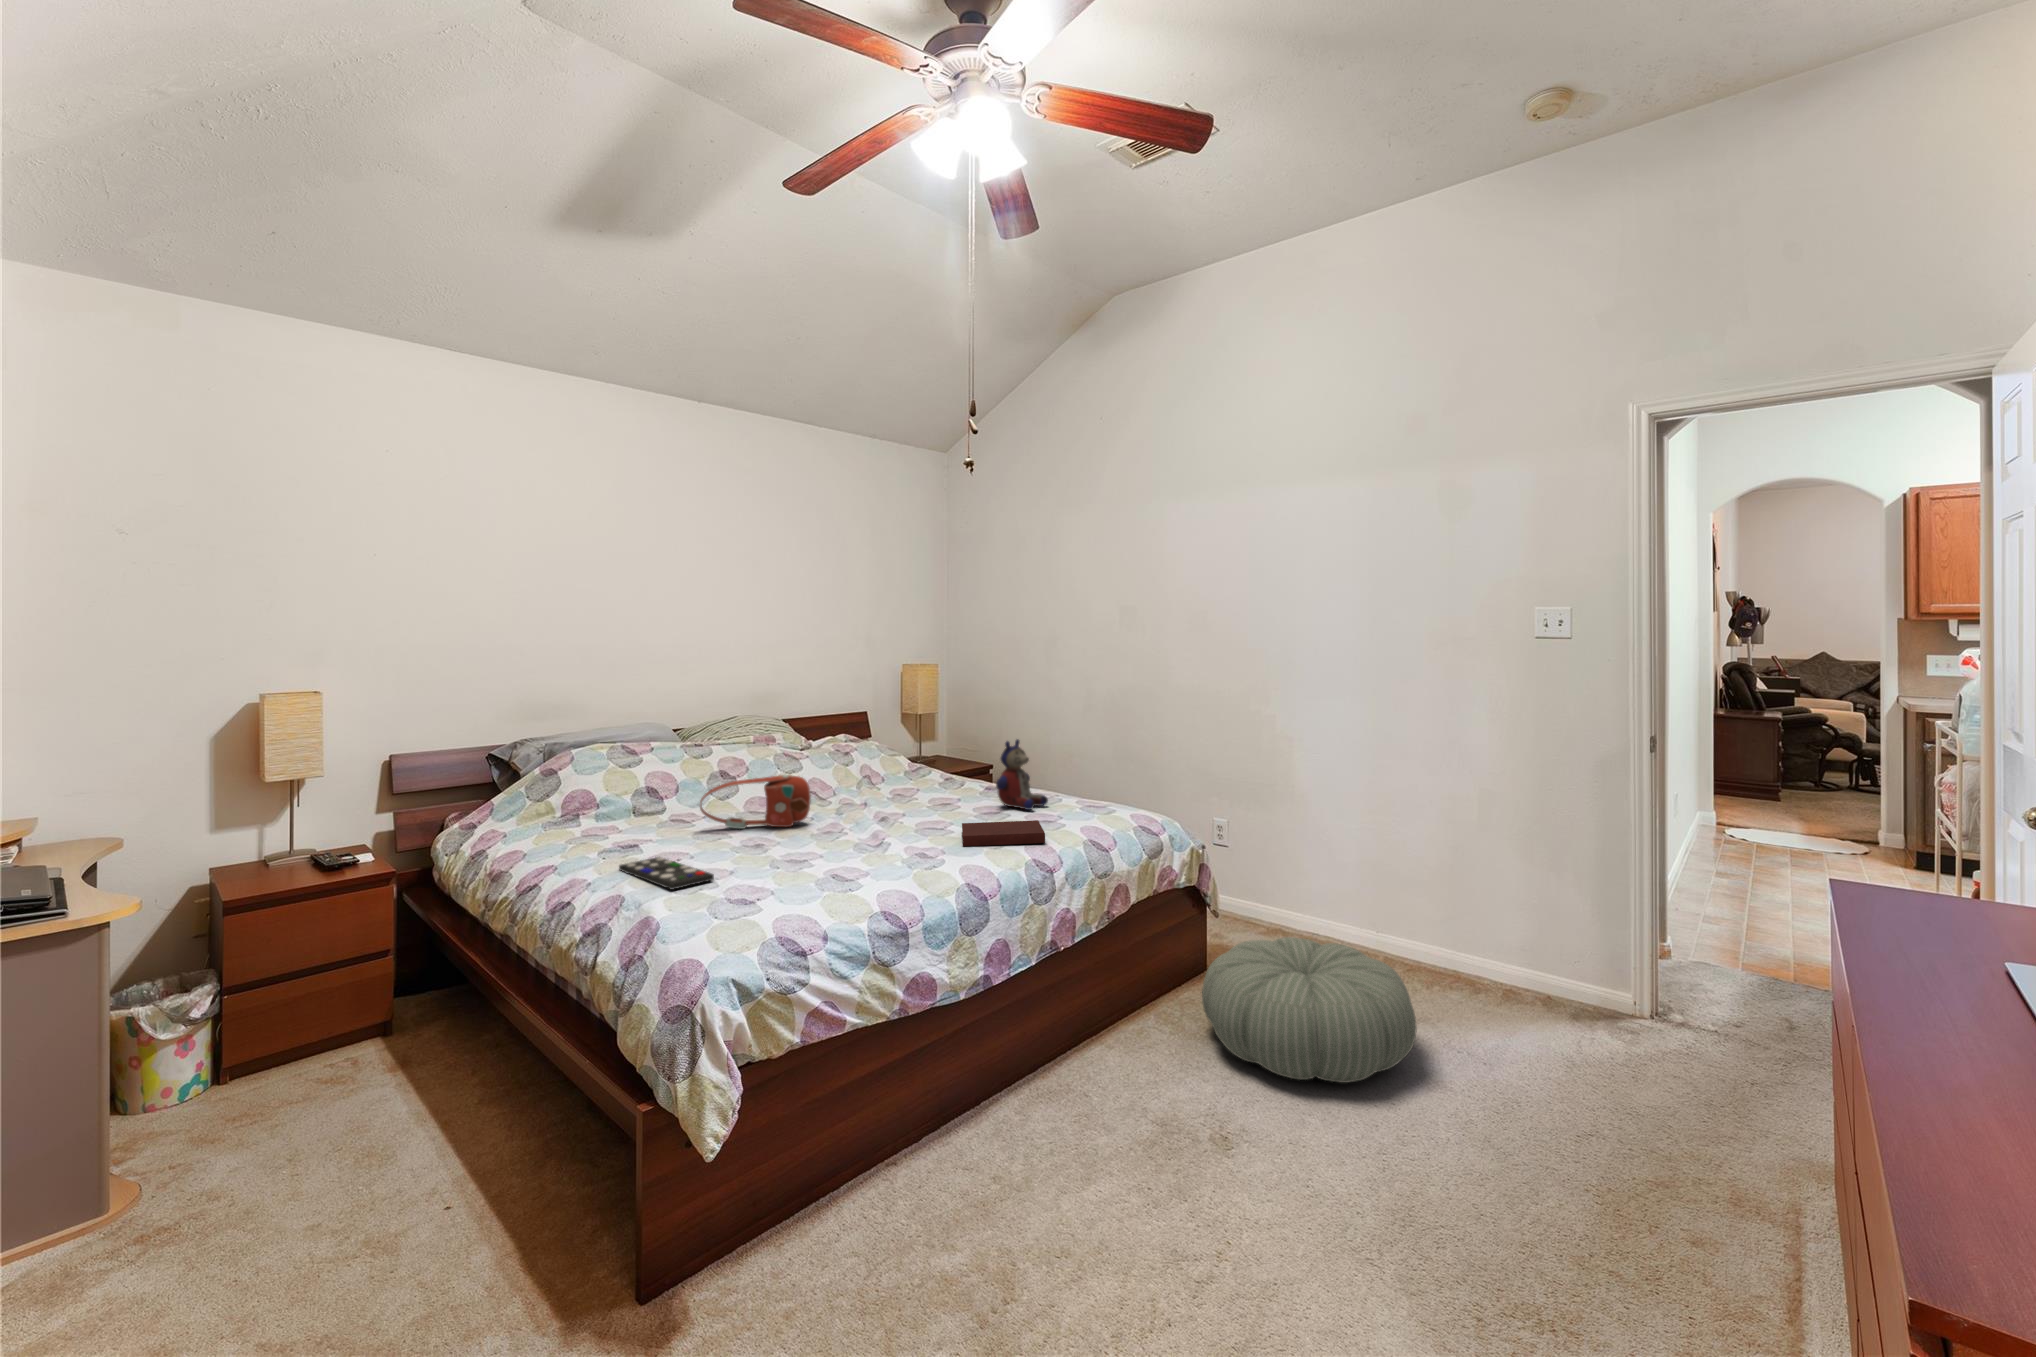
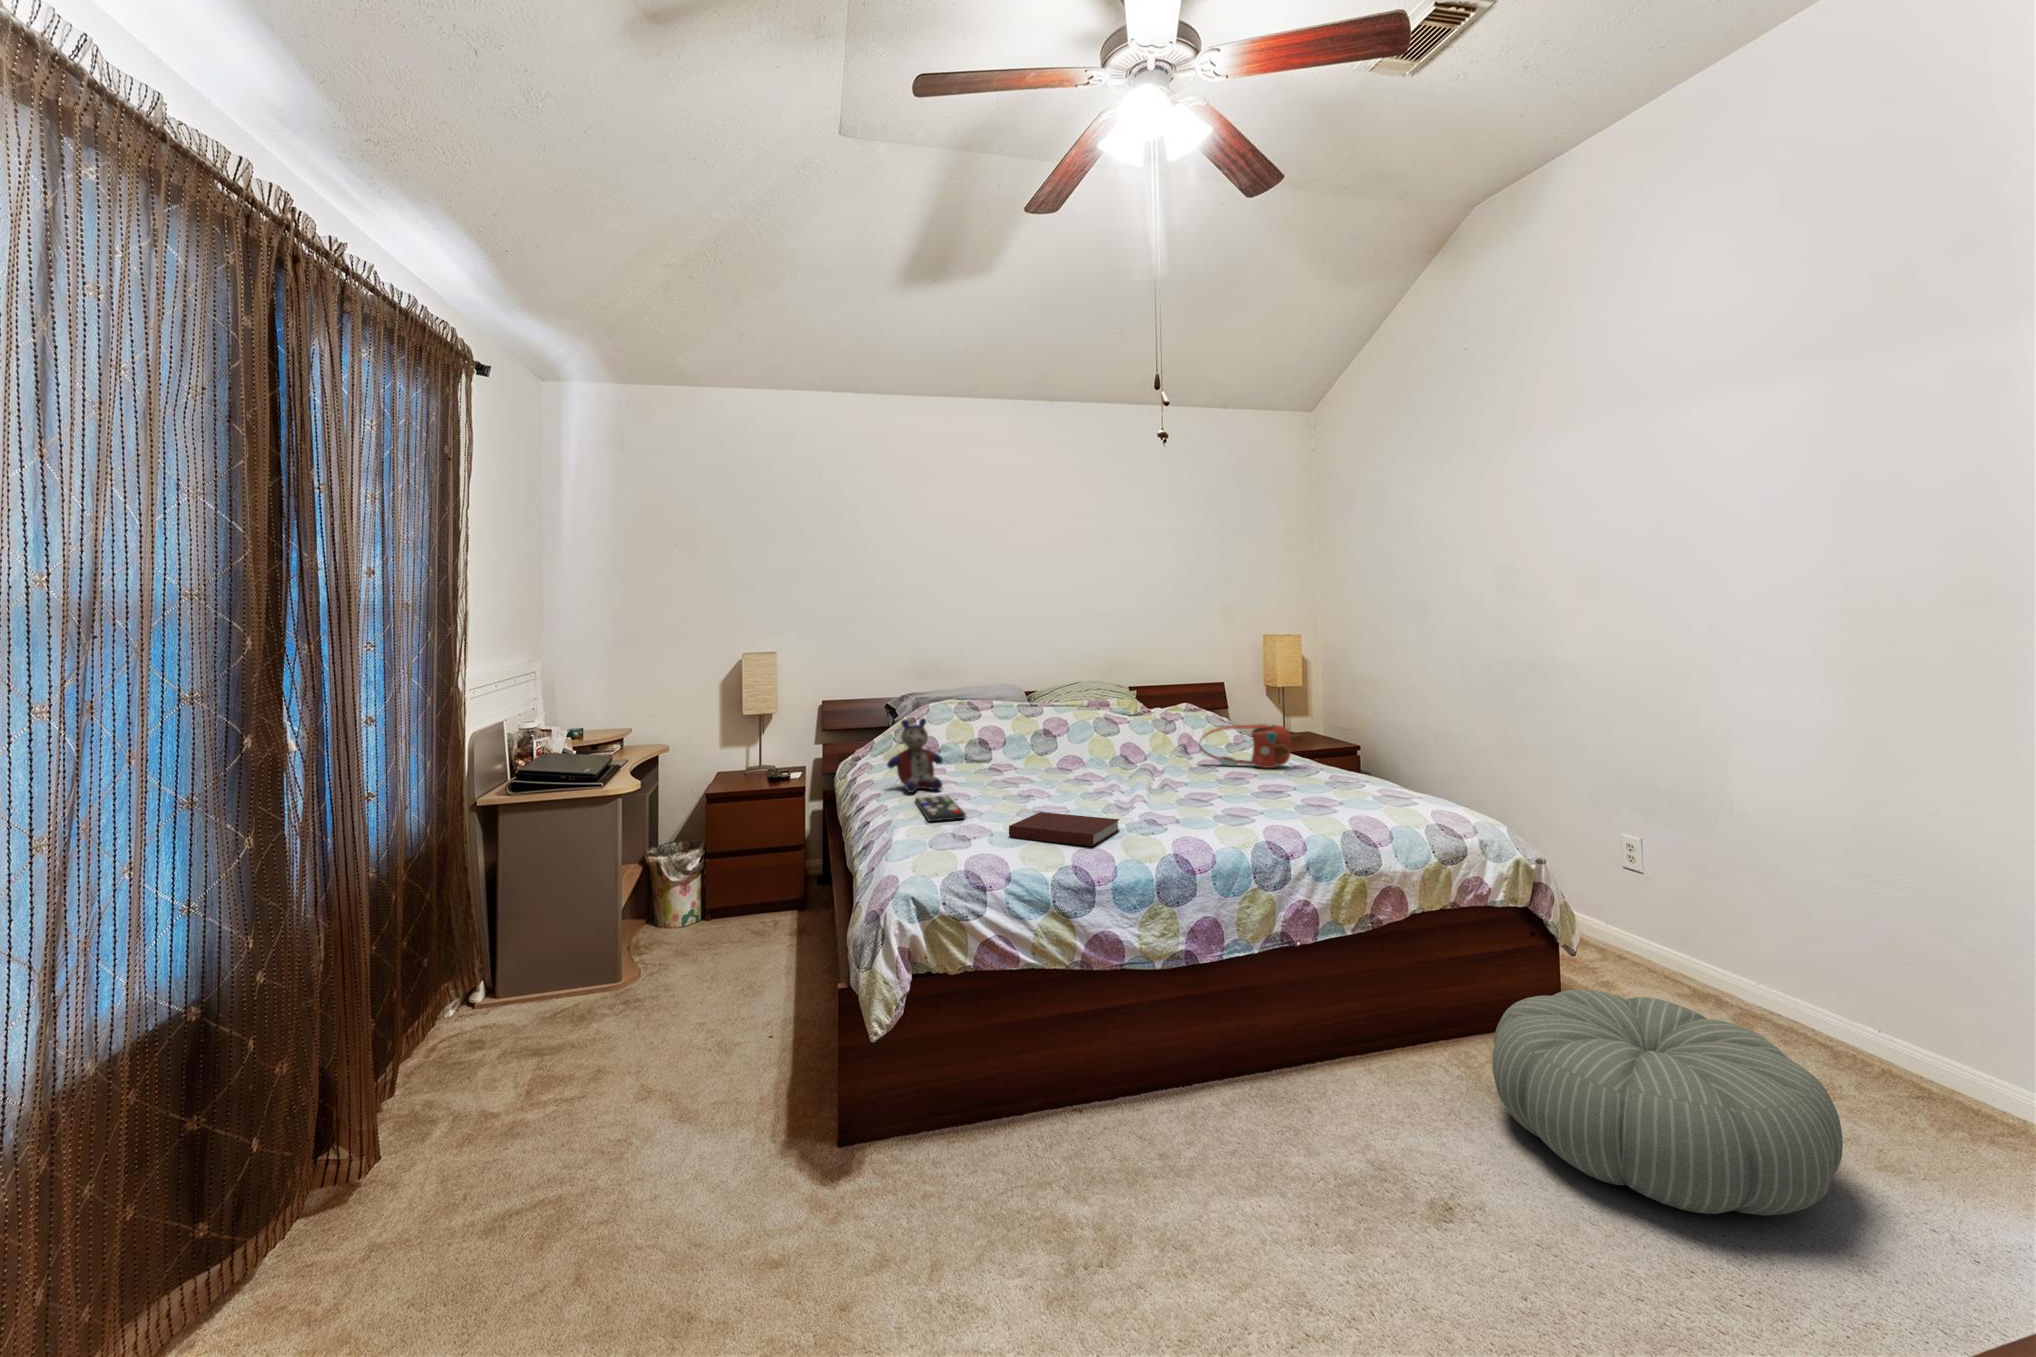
stuffed bear: present [996,739,1048,810] -> present [887,718,943,793]
handbag: present [700,775,811,829] -> present [1200,724,1291,768]
notebook: present [962,820,1045,846] -> present [1009,812,1119,846]

